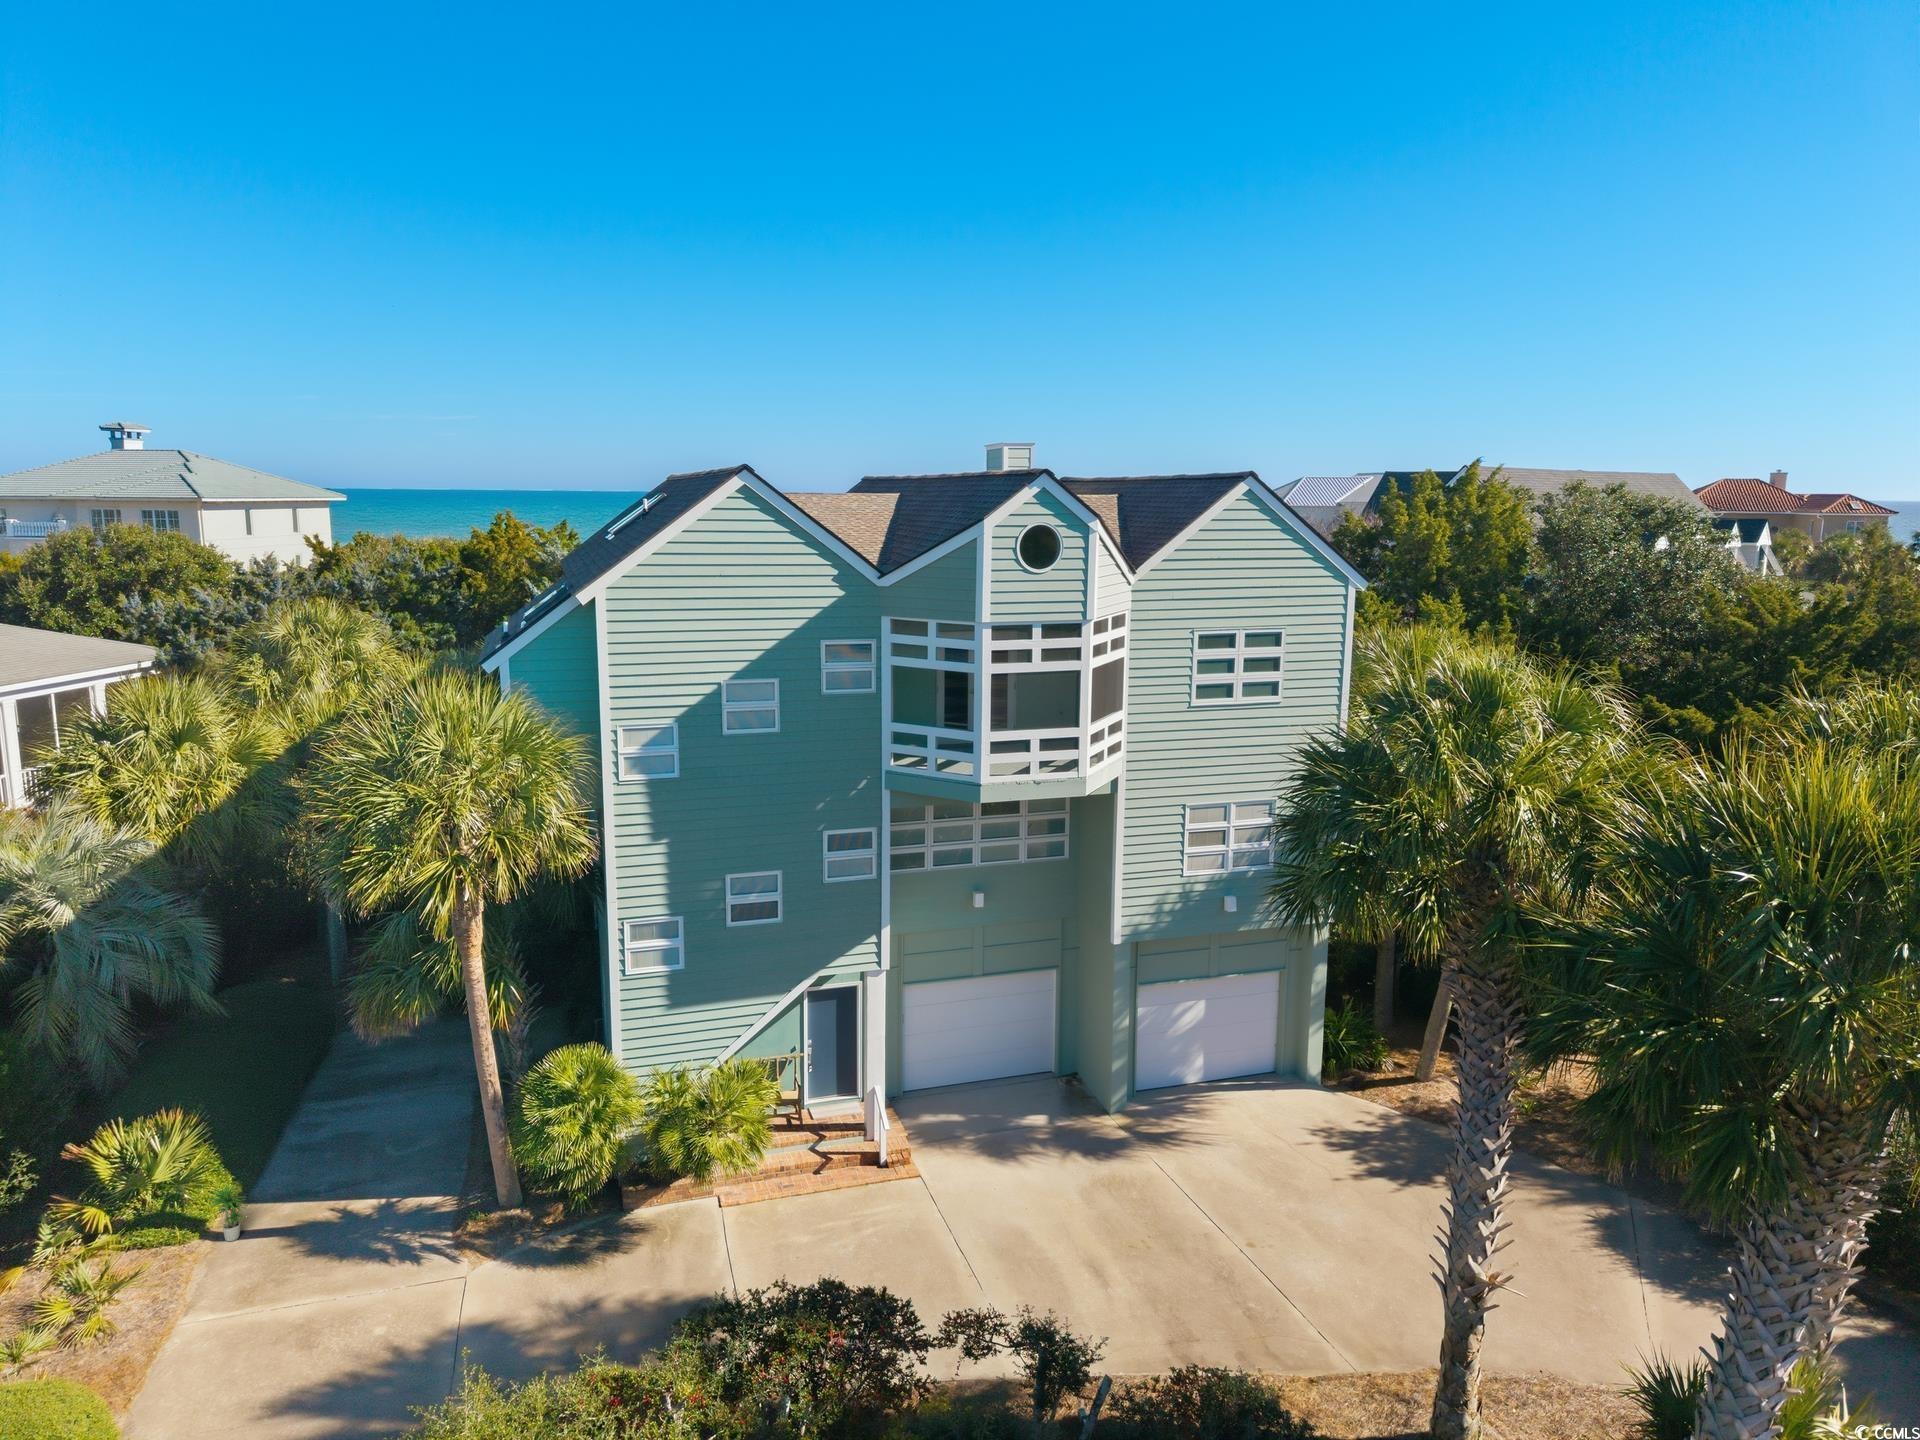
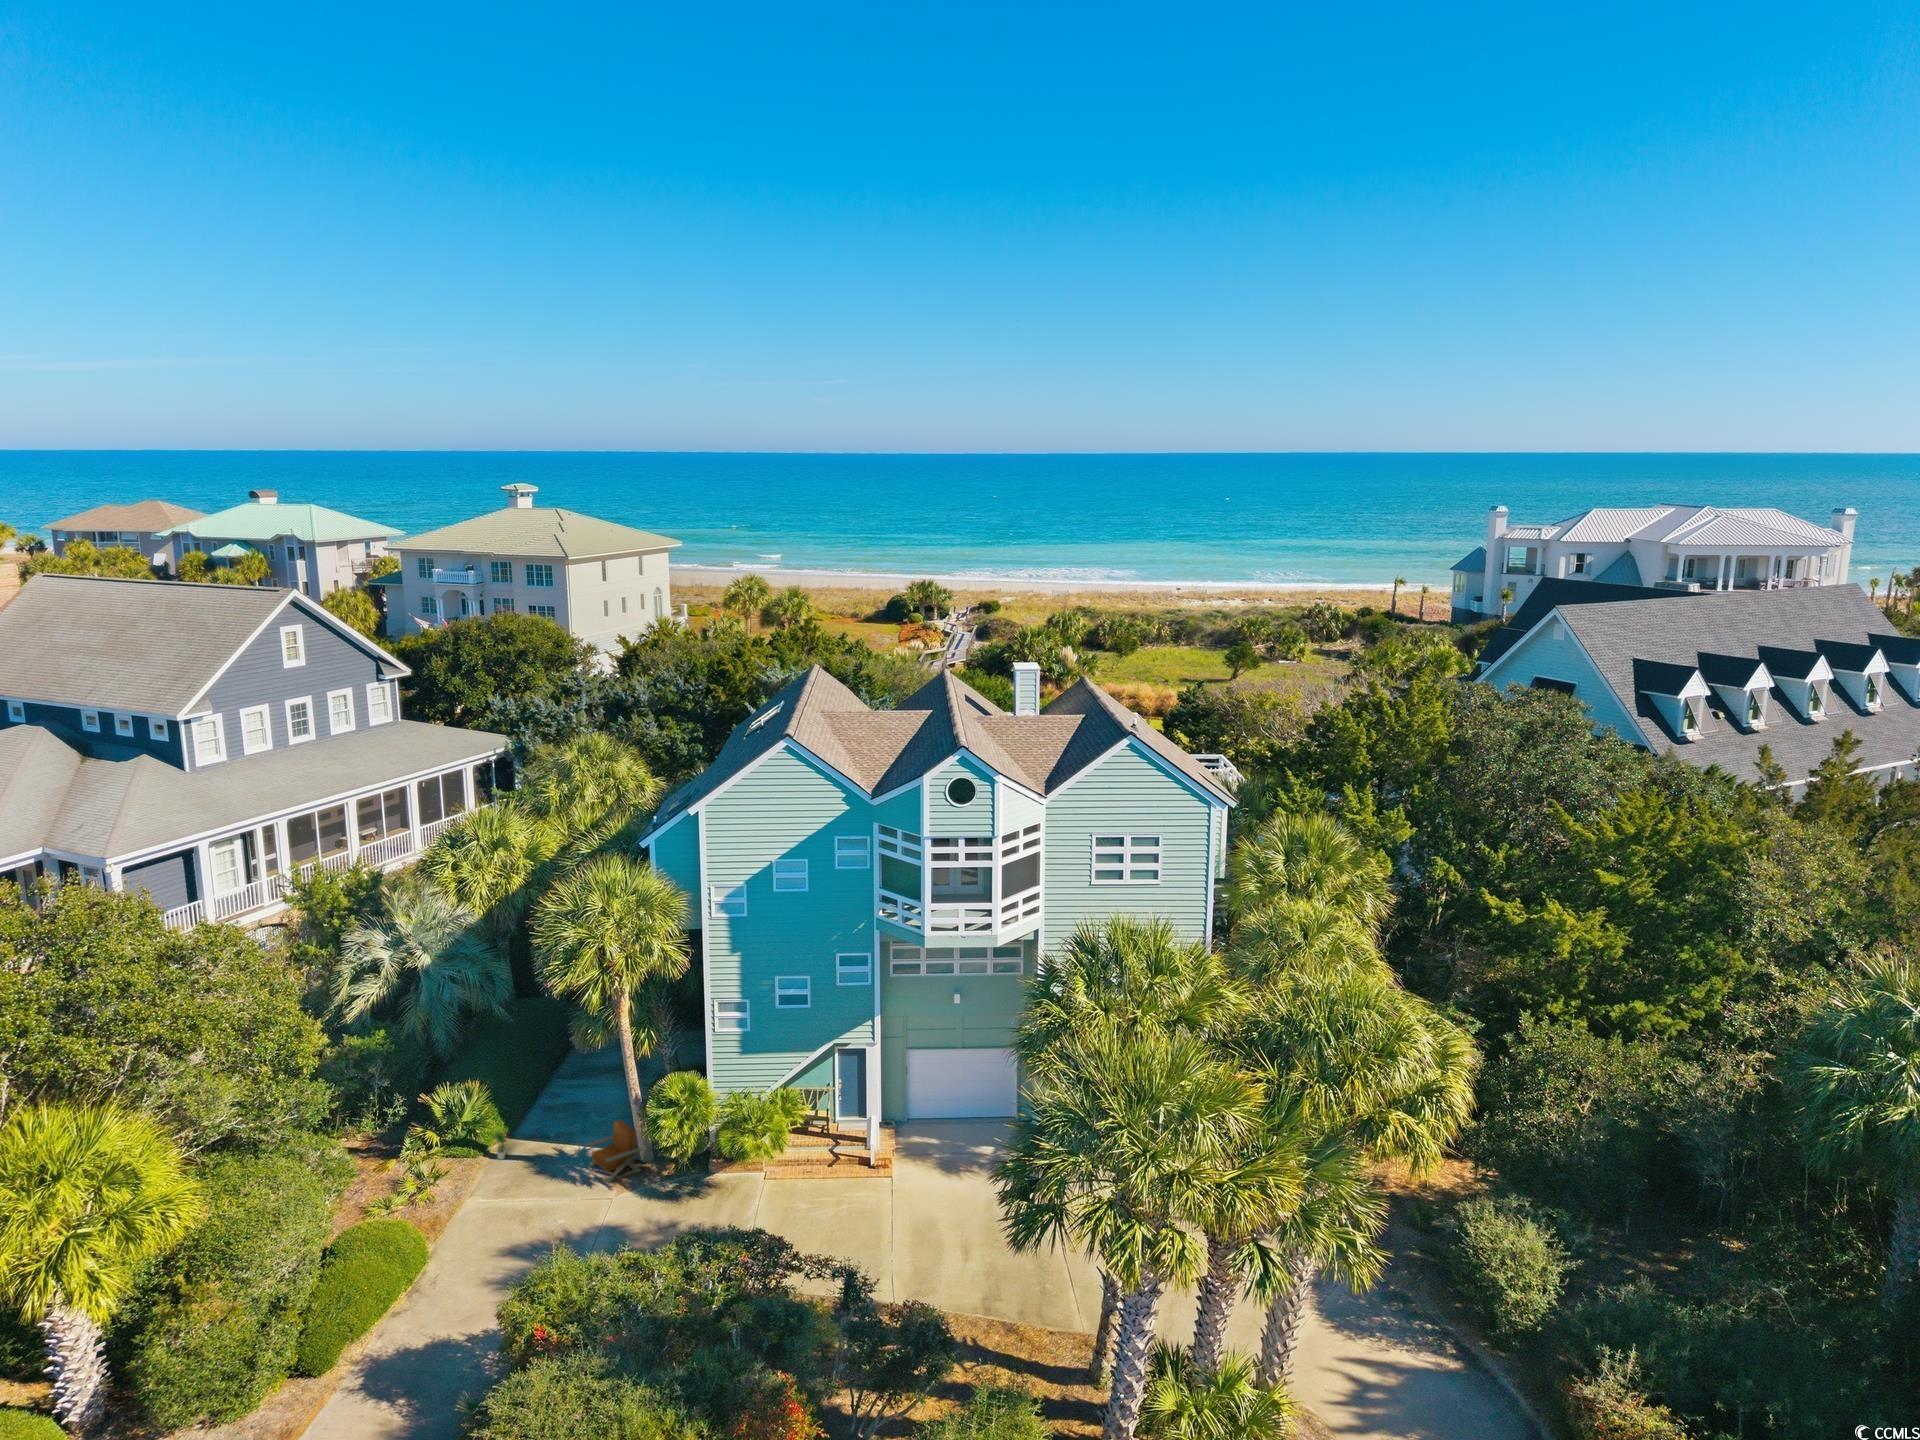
lounge chair: none [407,1140,512,1252] -> present [589,1120,641,1183]

